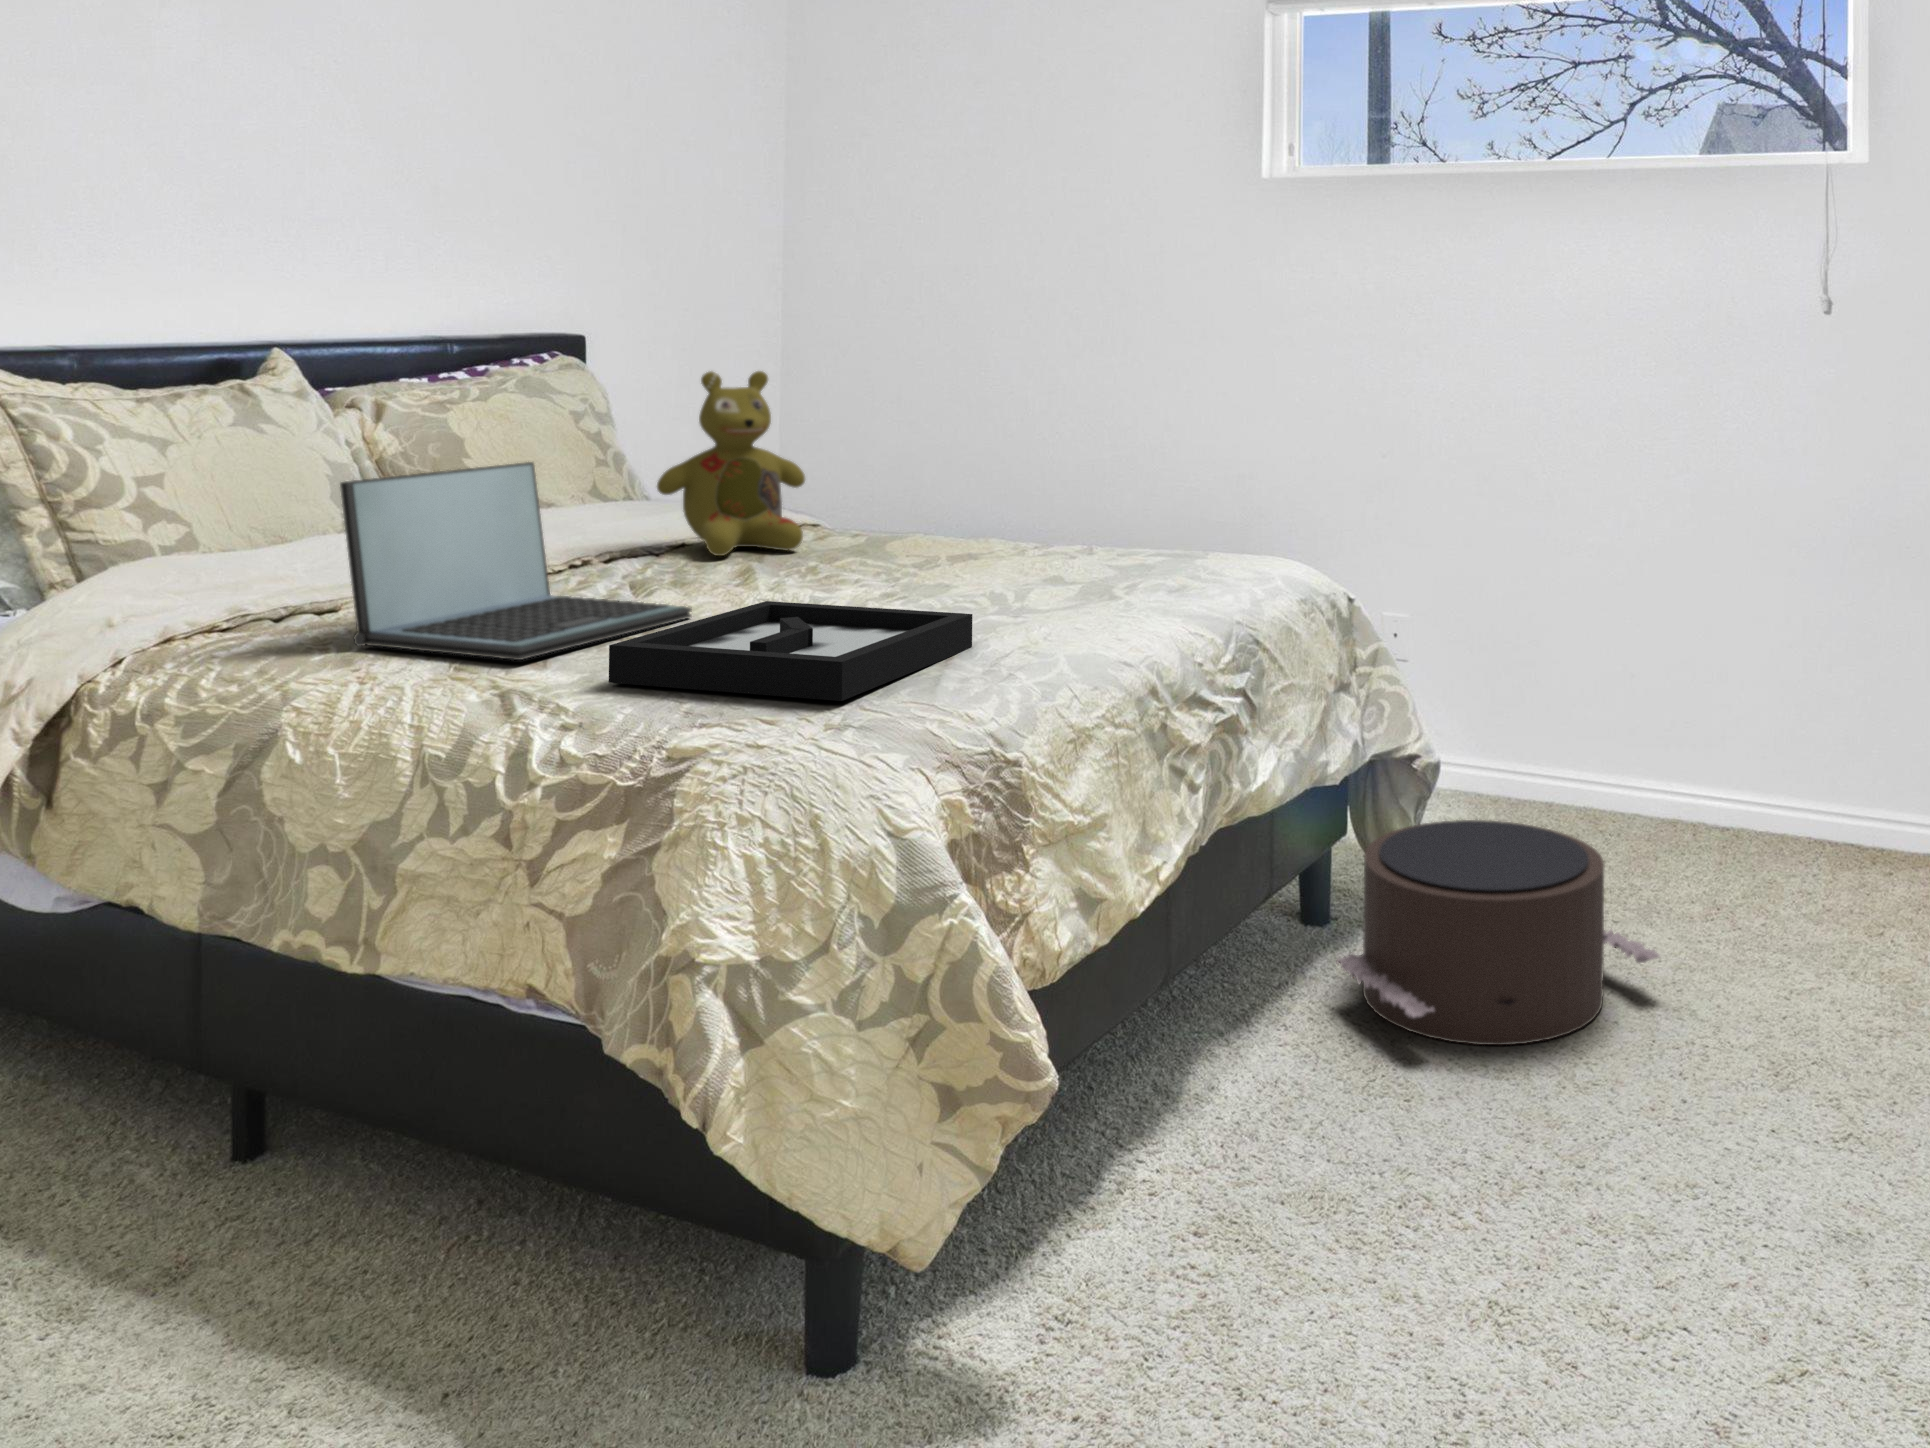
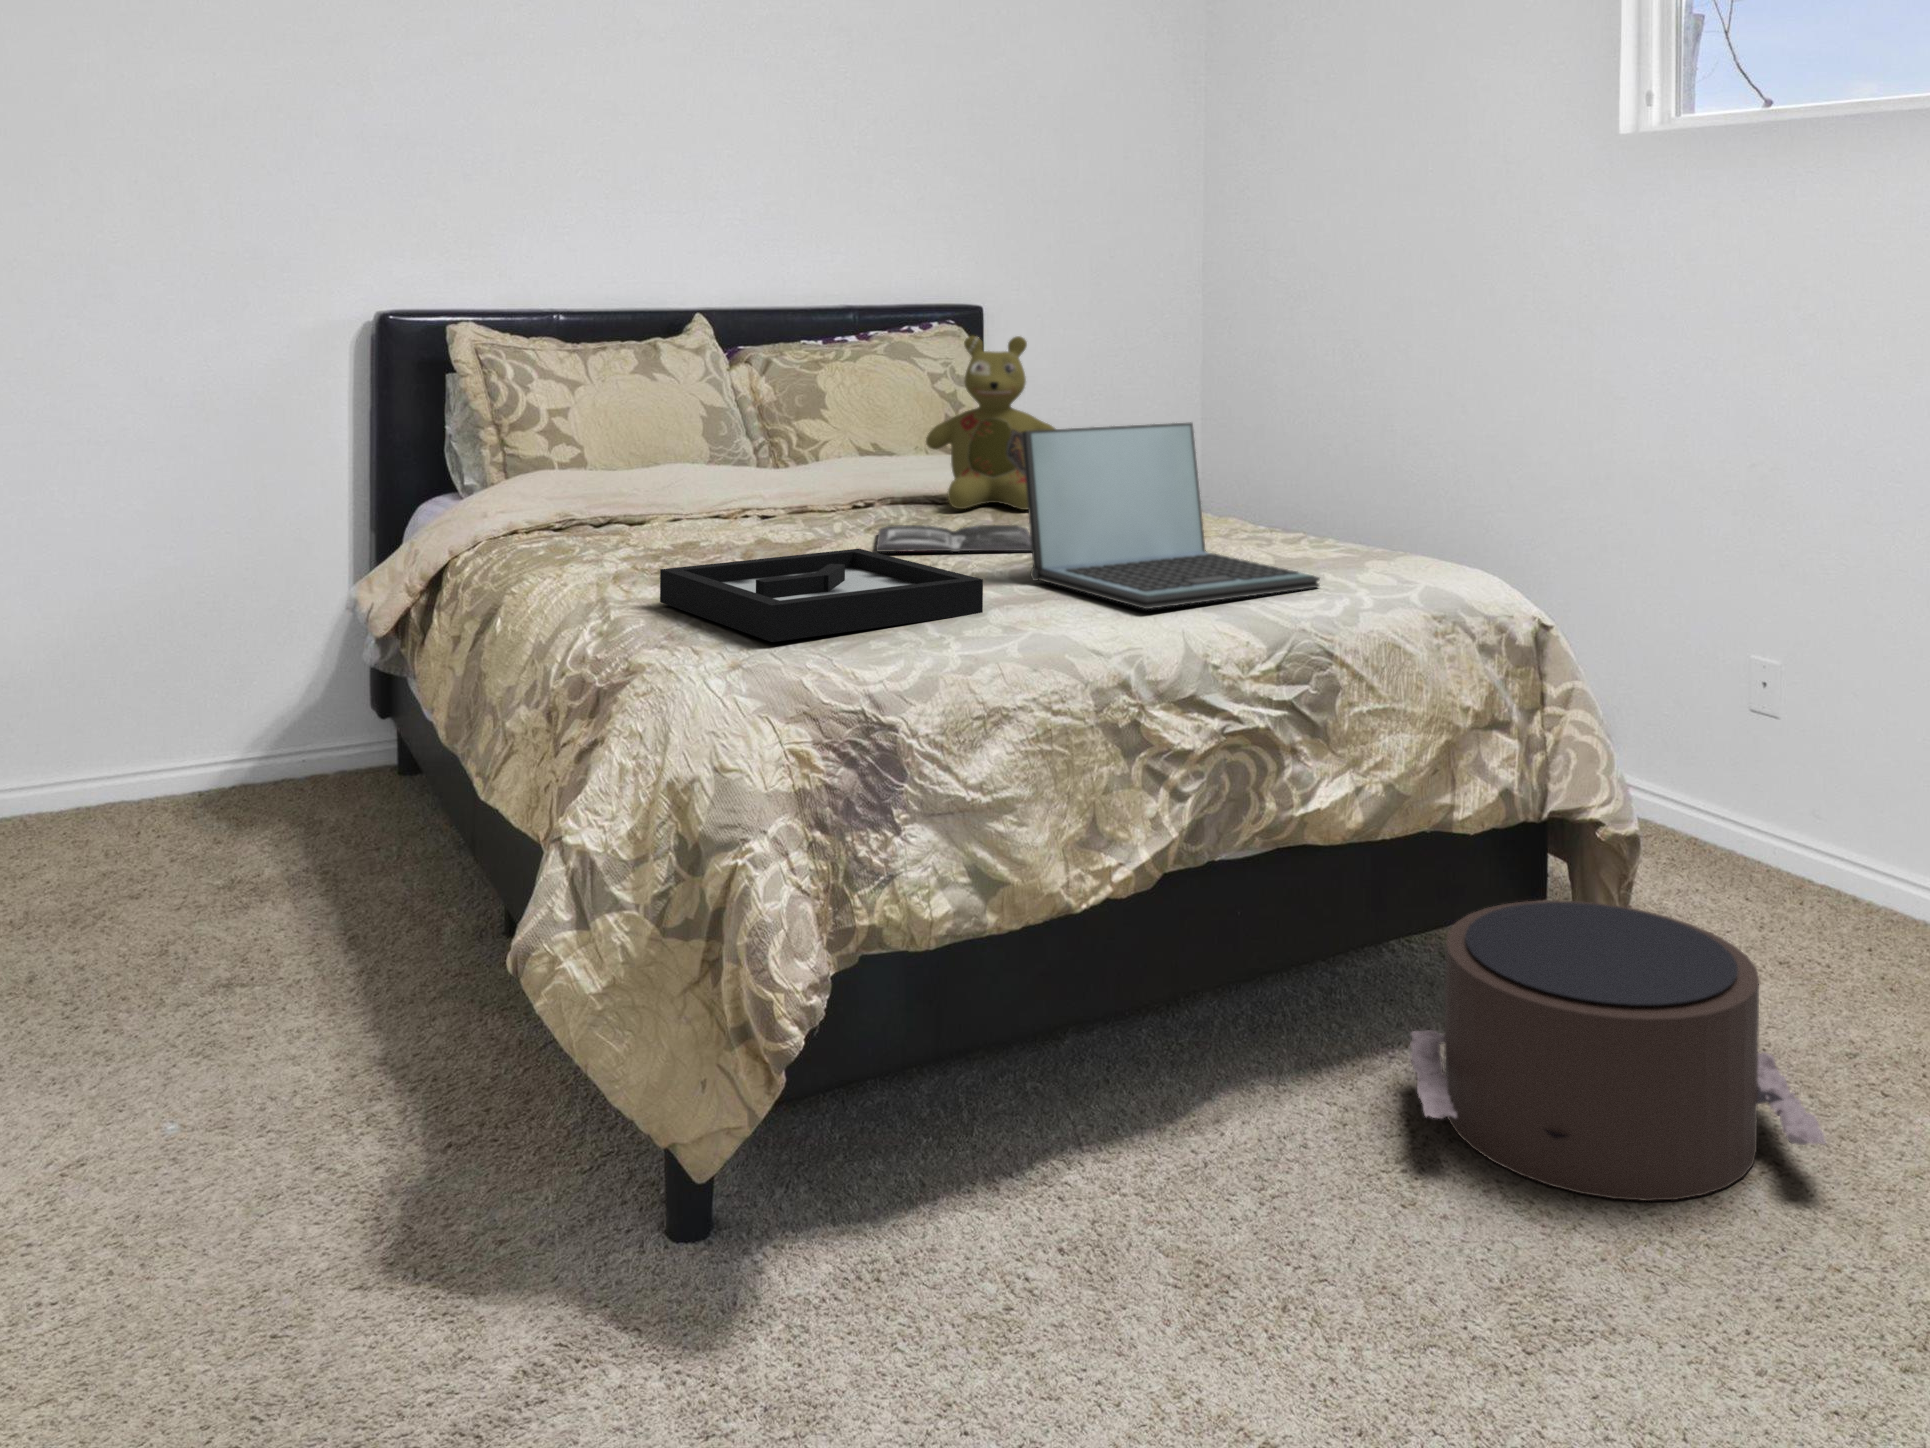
laptop: present [340,462,692,660] -> present [1022,422,1320,609]
magazine: none [685,565,893,605] -> present [876,525,1031,552]

